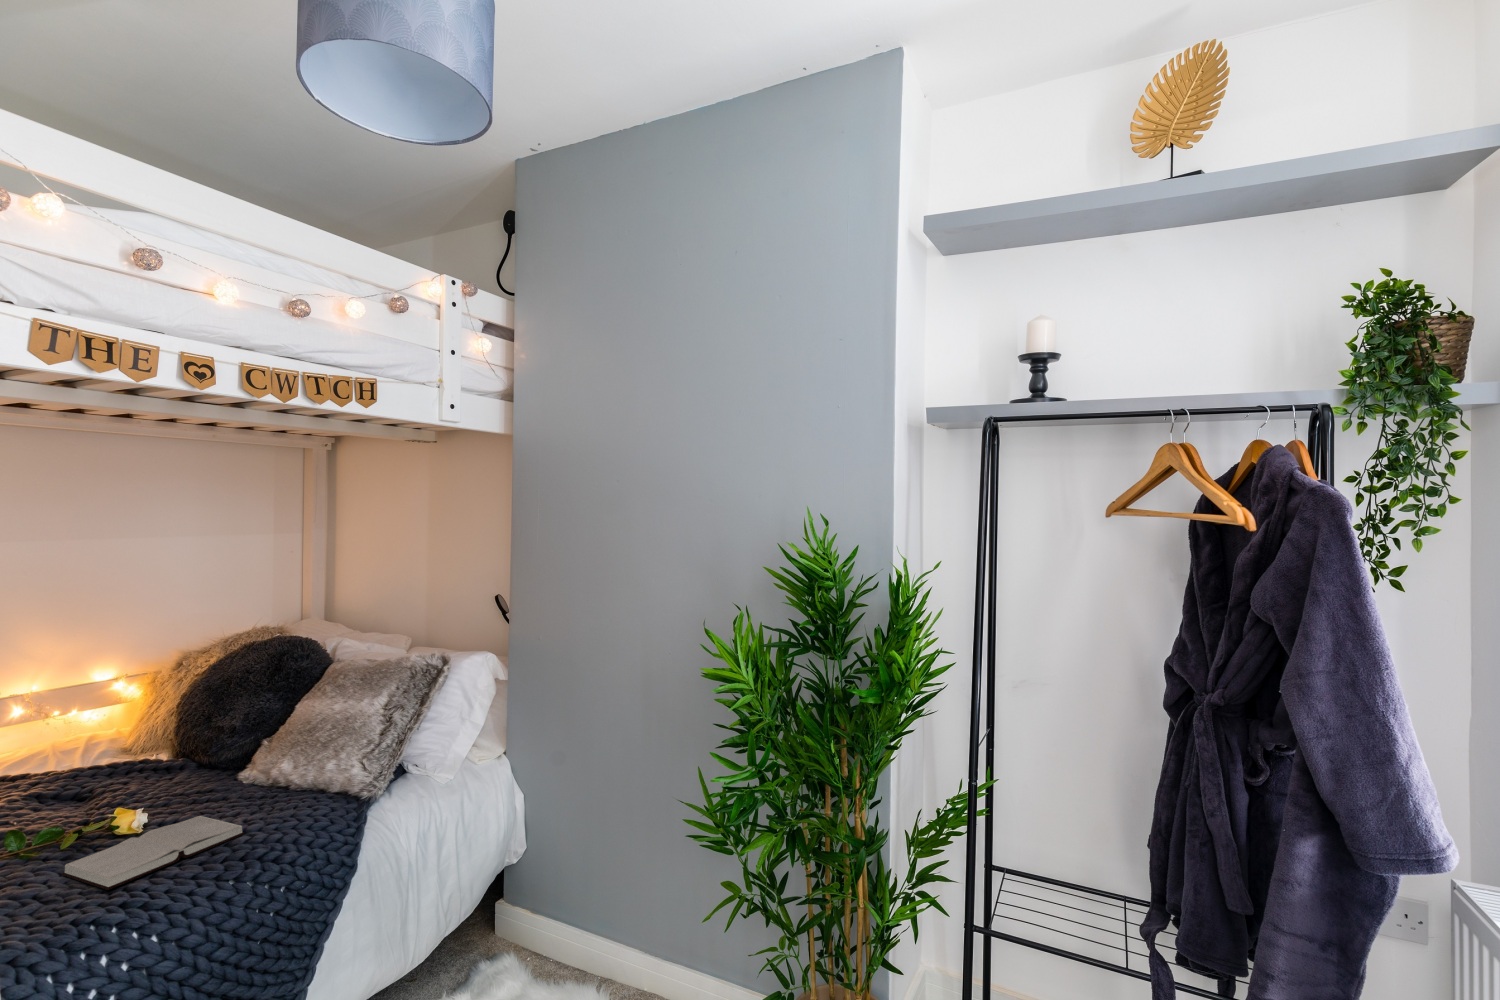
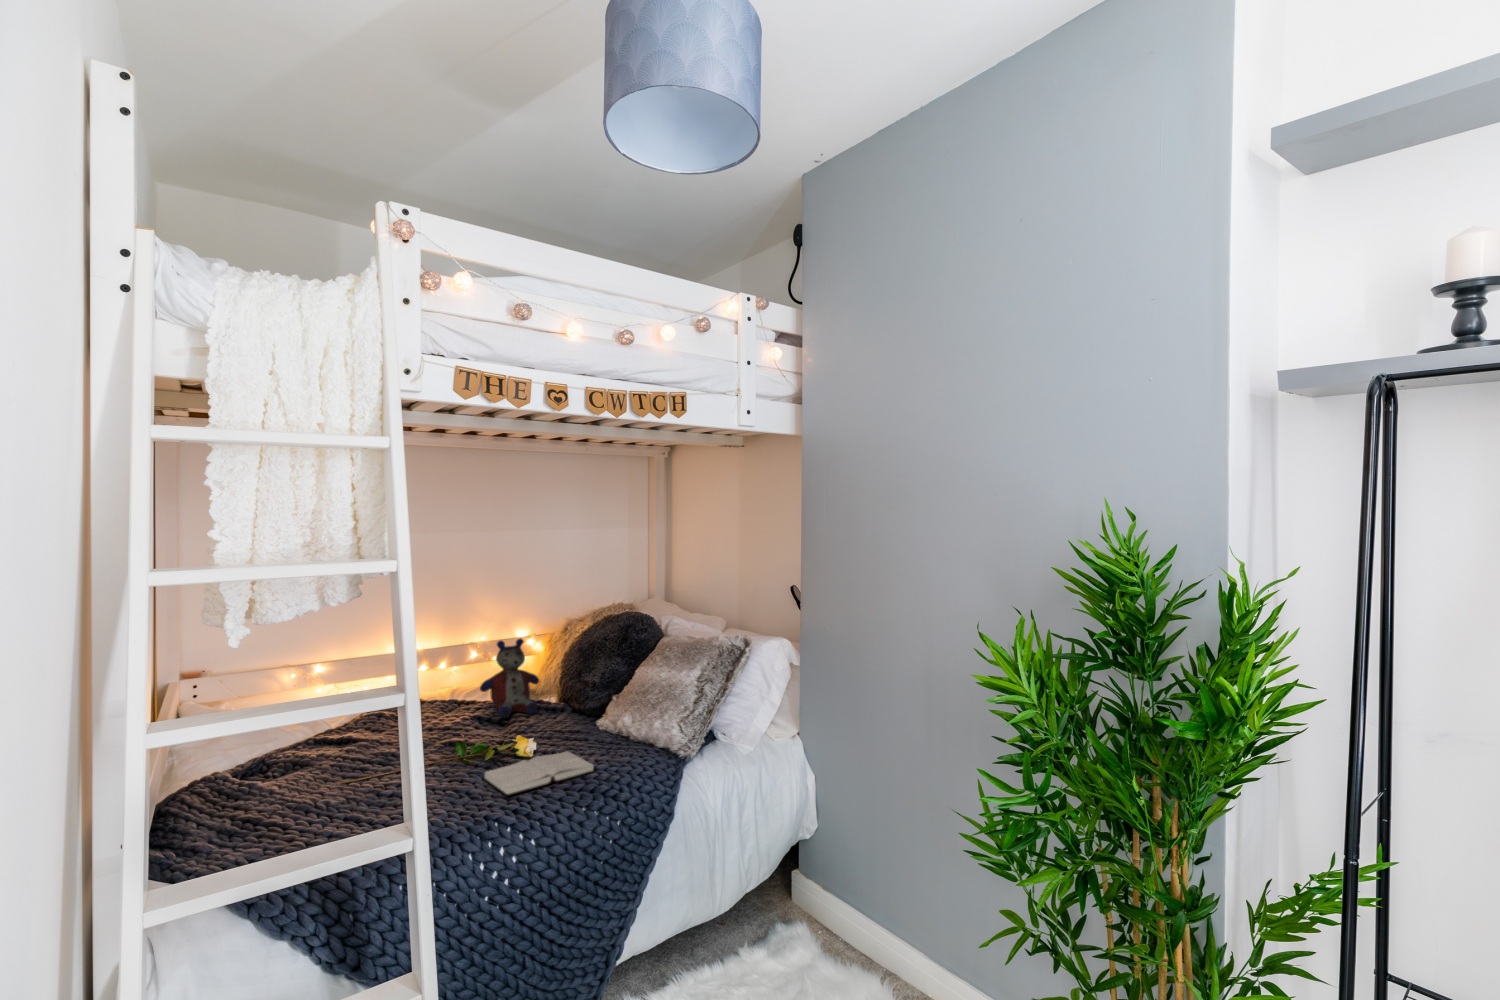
stuffed bear: none [43,681,145,789] -> present [480,638,539,718]

